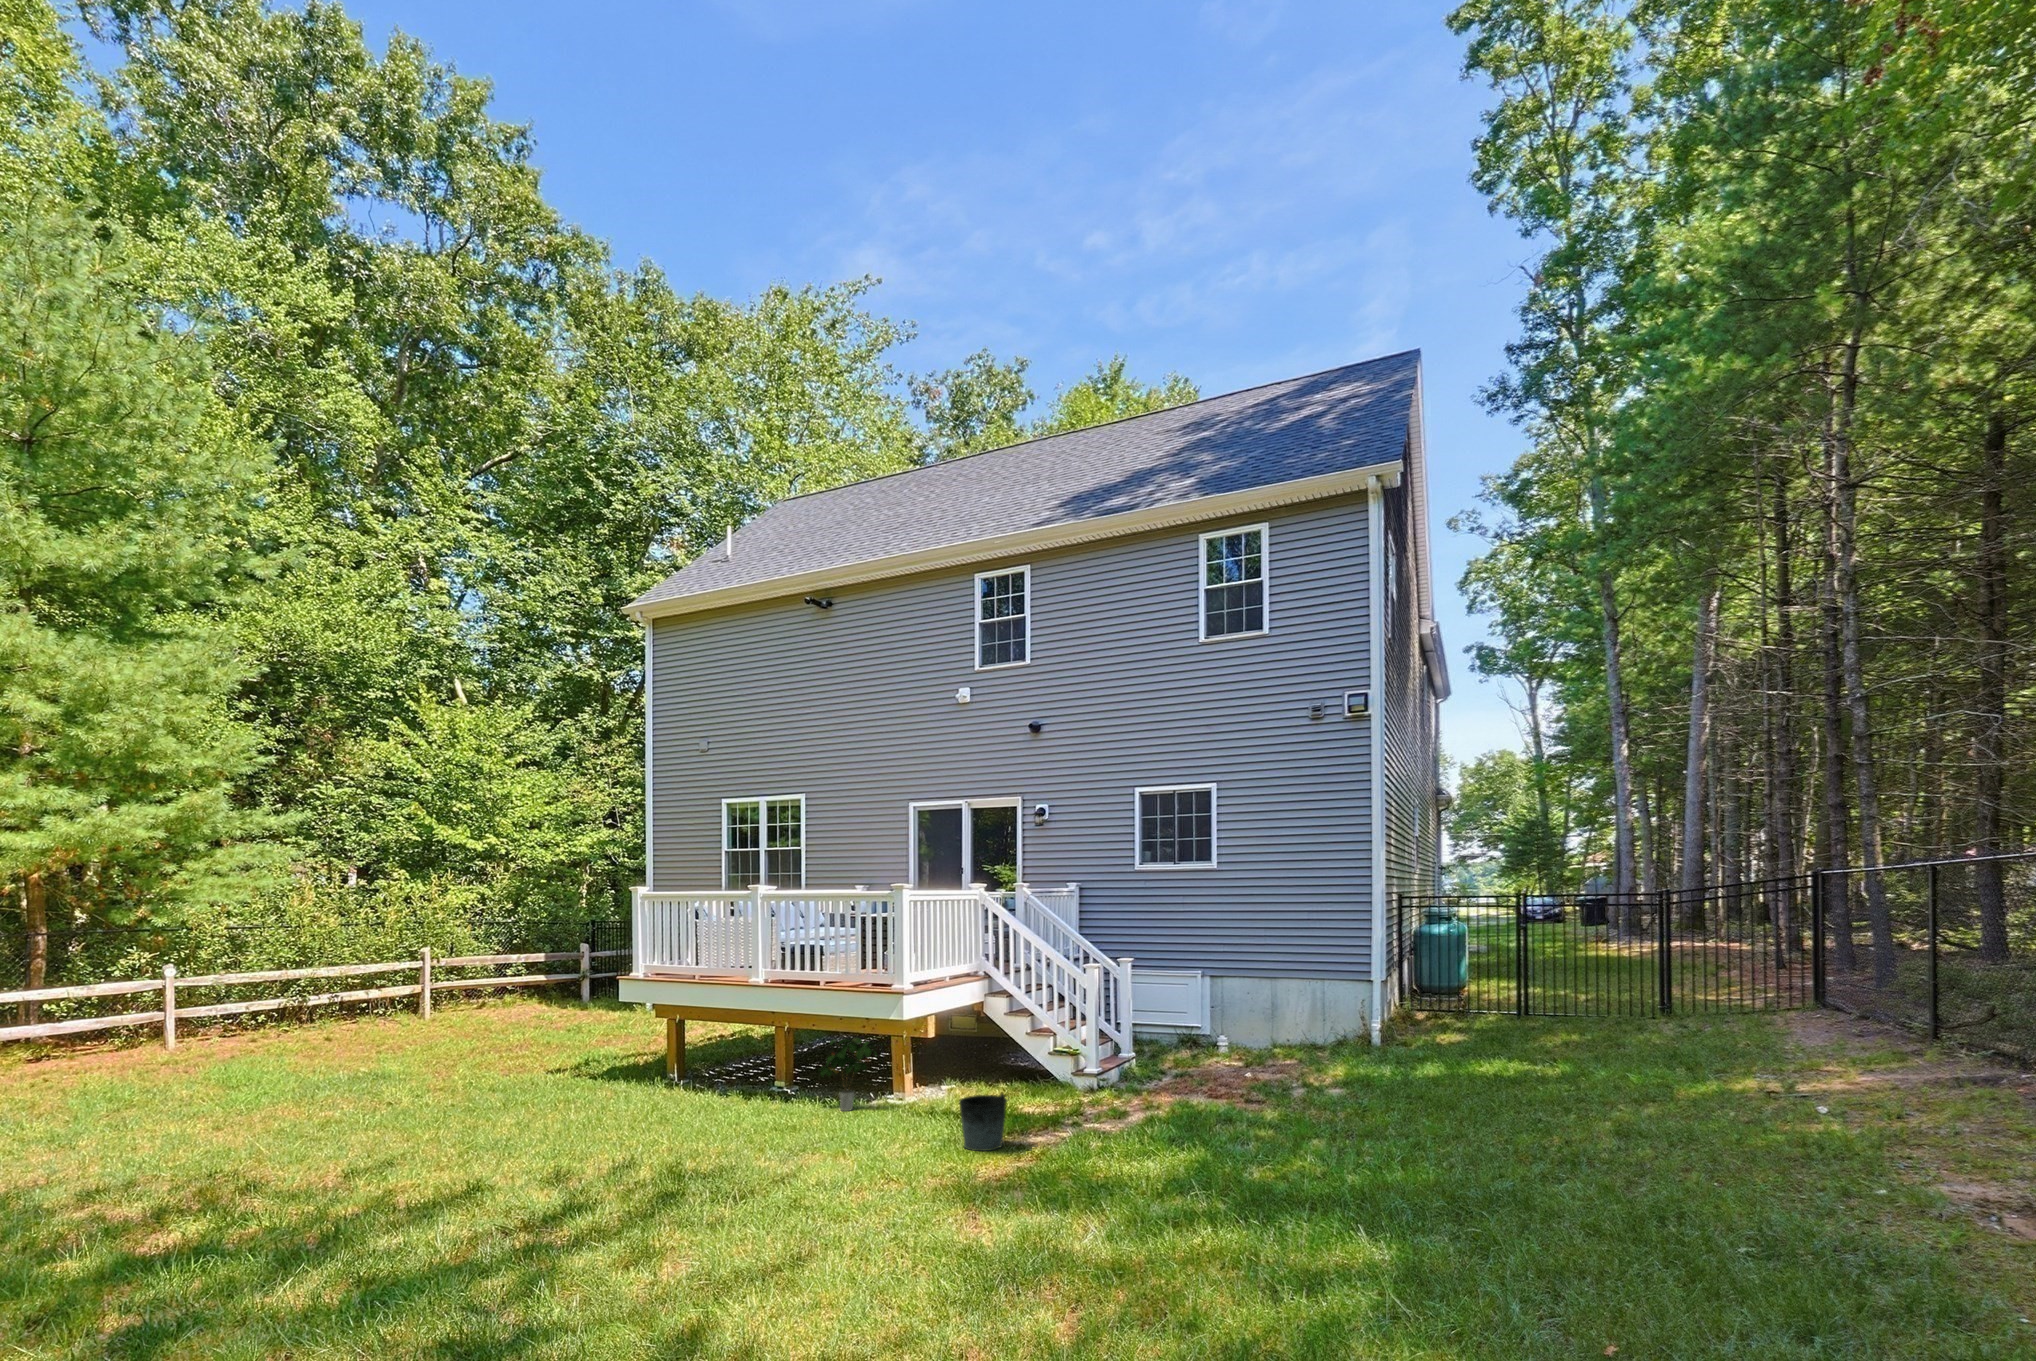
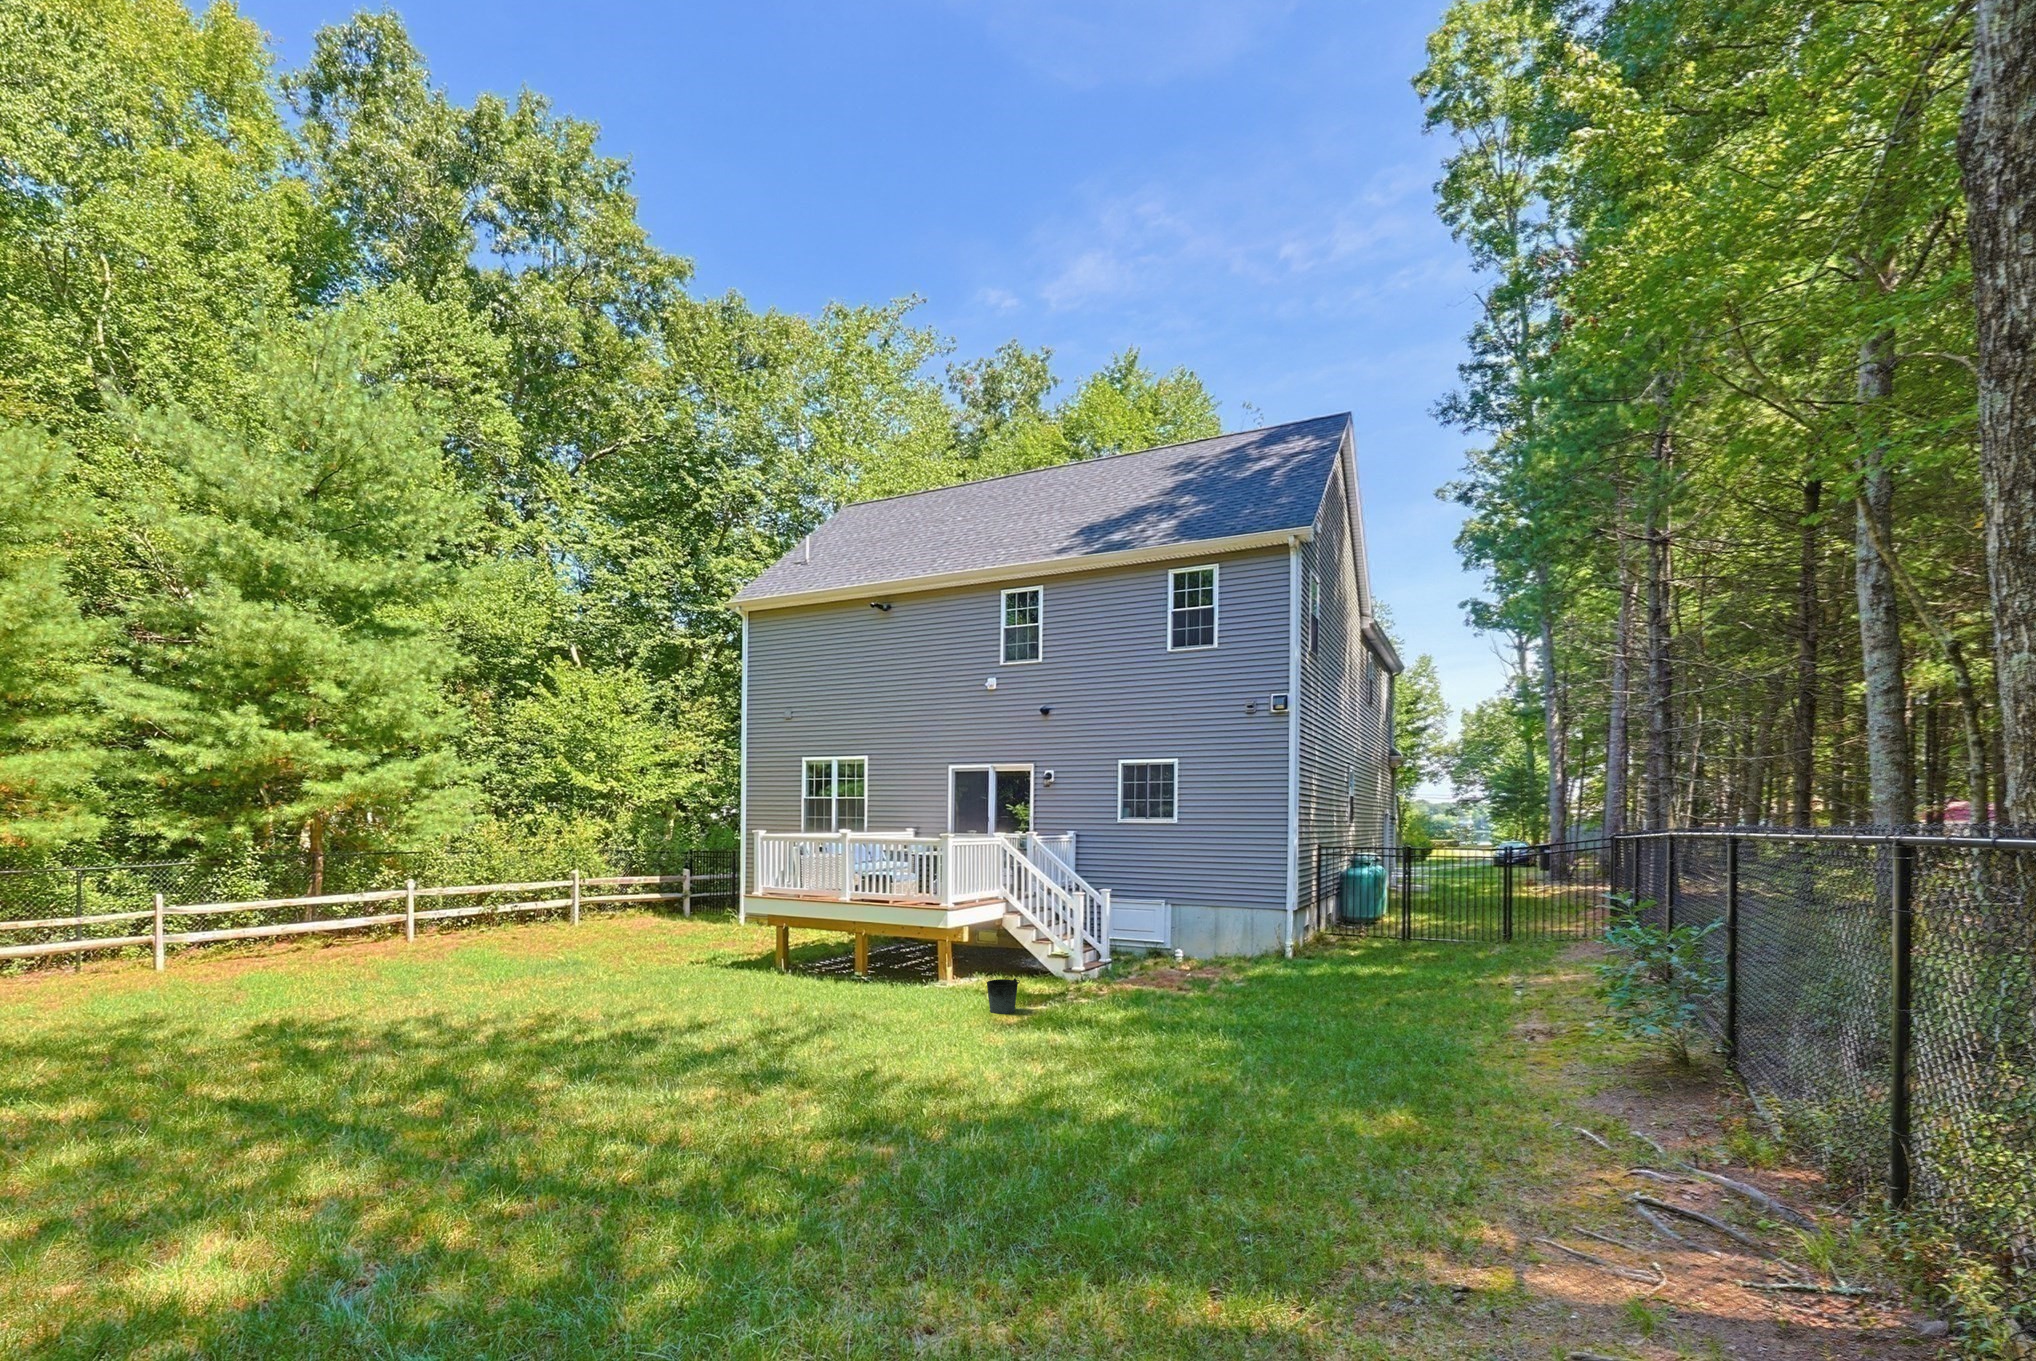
potted plant: present [820,1038,877,1111] -> none [889,942,930,990]

